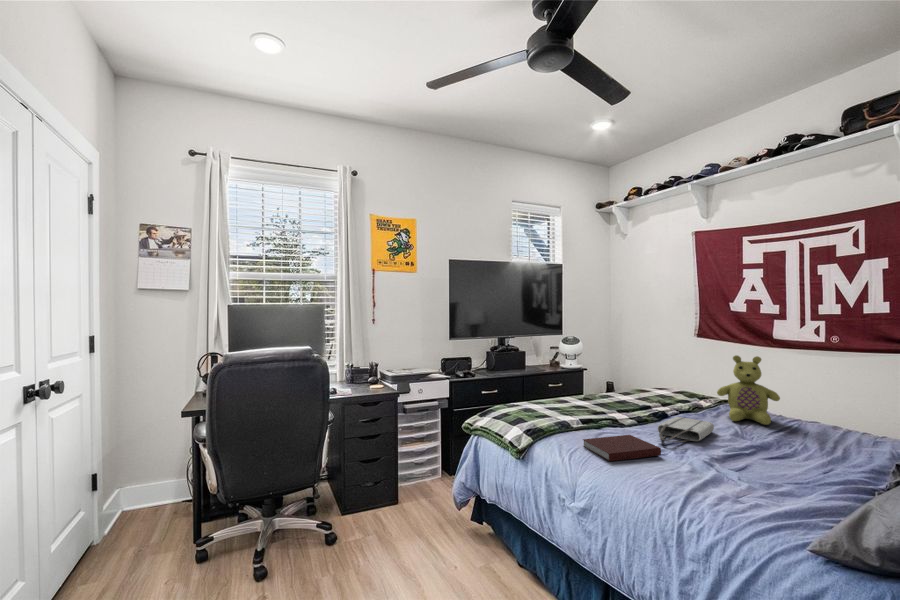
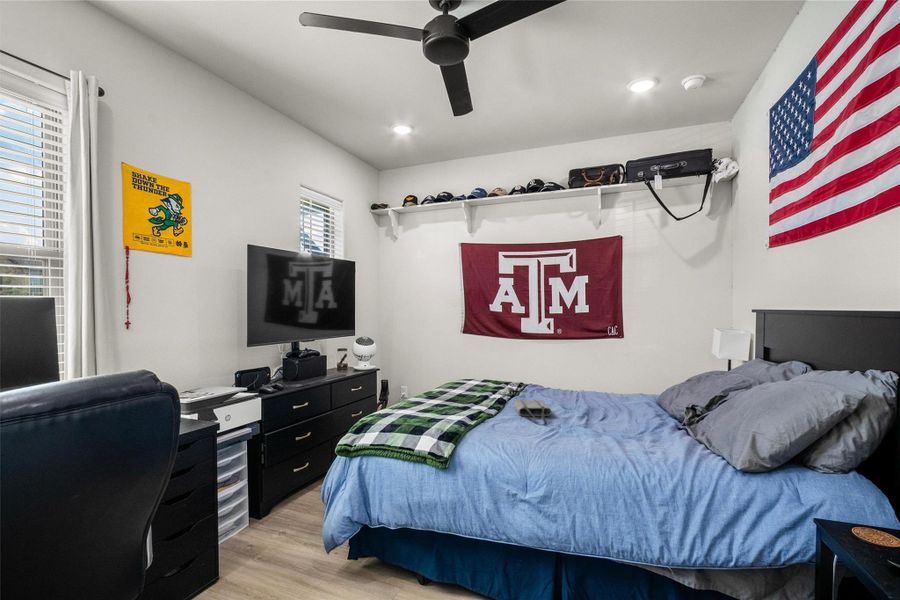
stuffed bear: present [717,355,780,425] -> none [518,345,558,397]
notebook: present [583,435,661,461] -> none [498,420,553,445]

